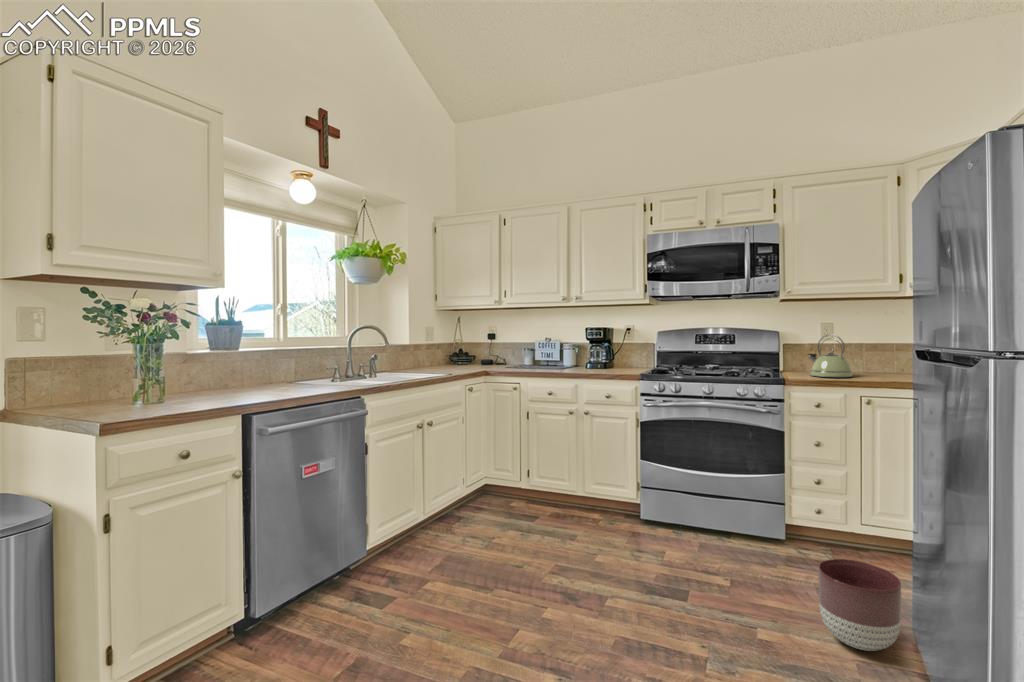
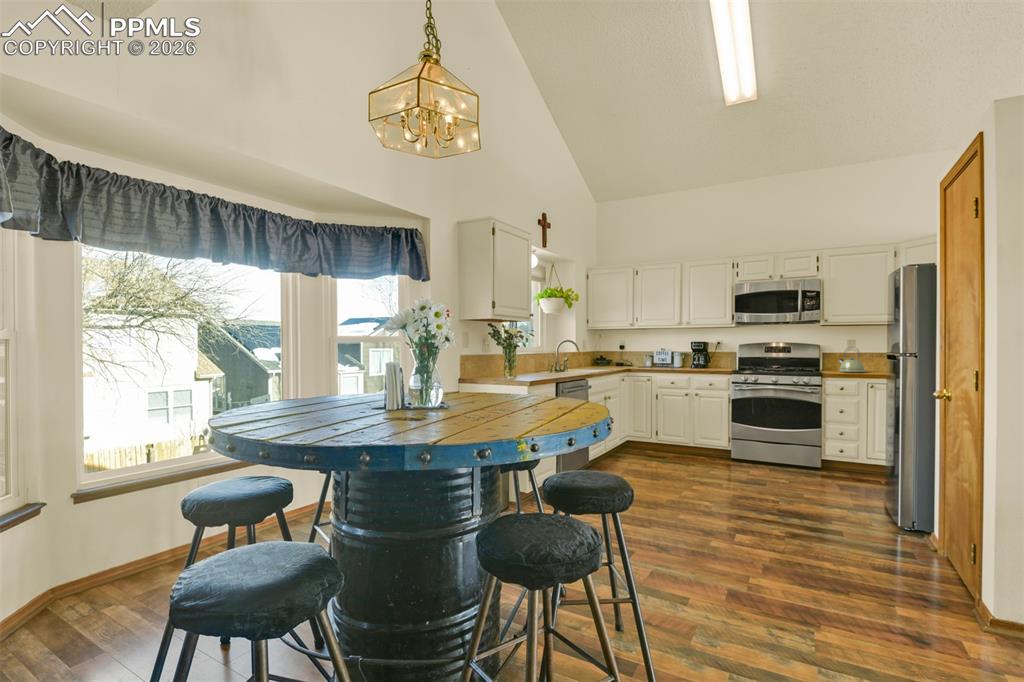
planter: present [818,559,901,651] -> none [836,459,877,498]

